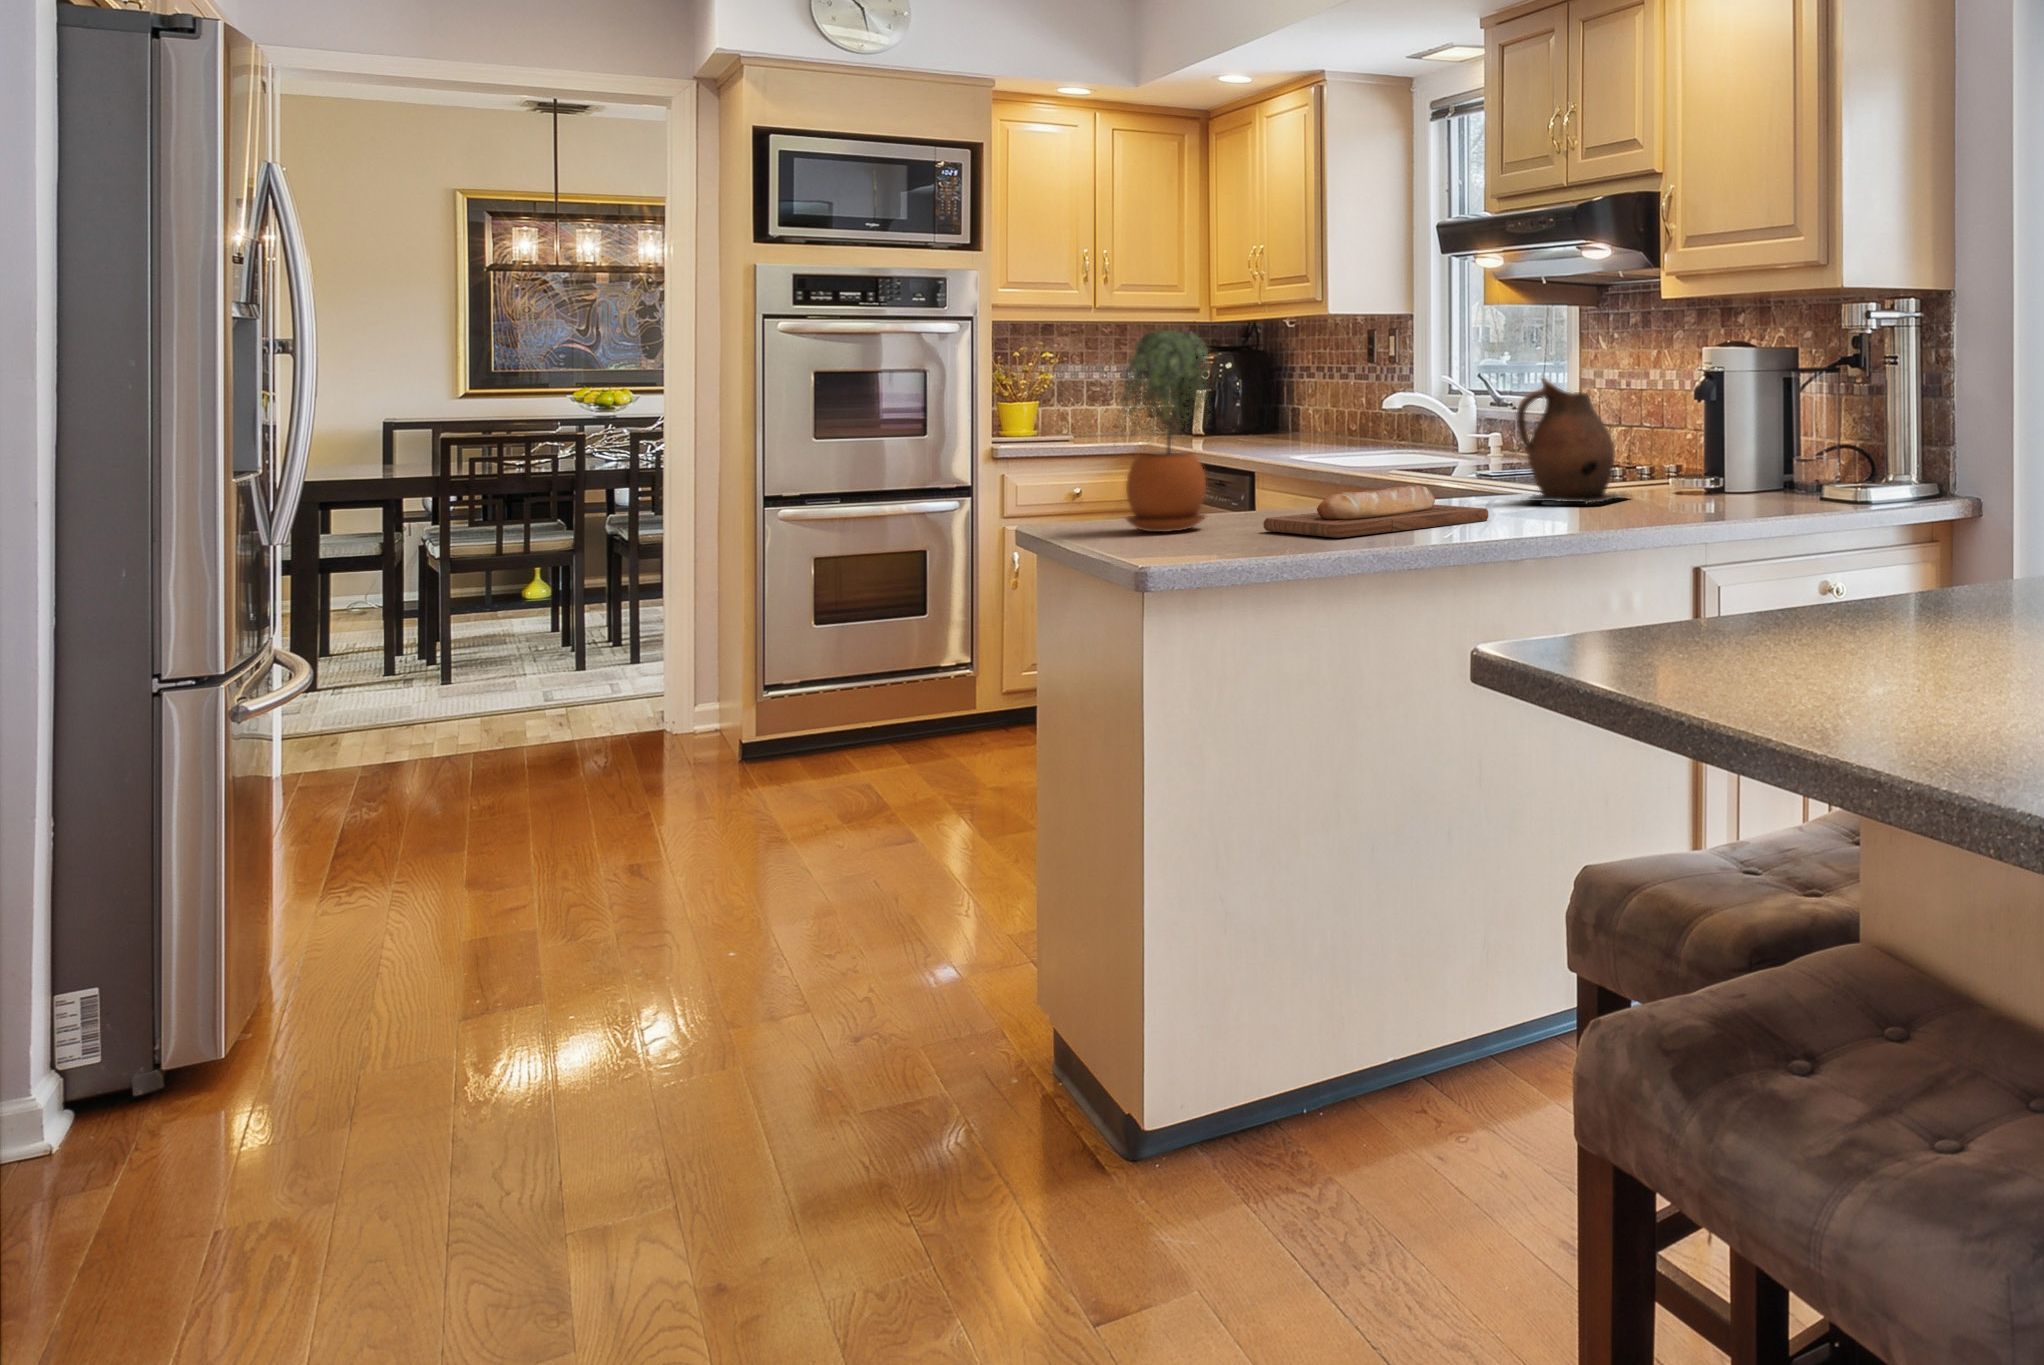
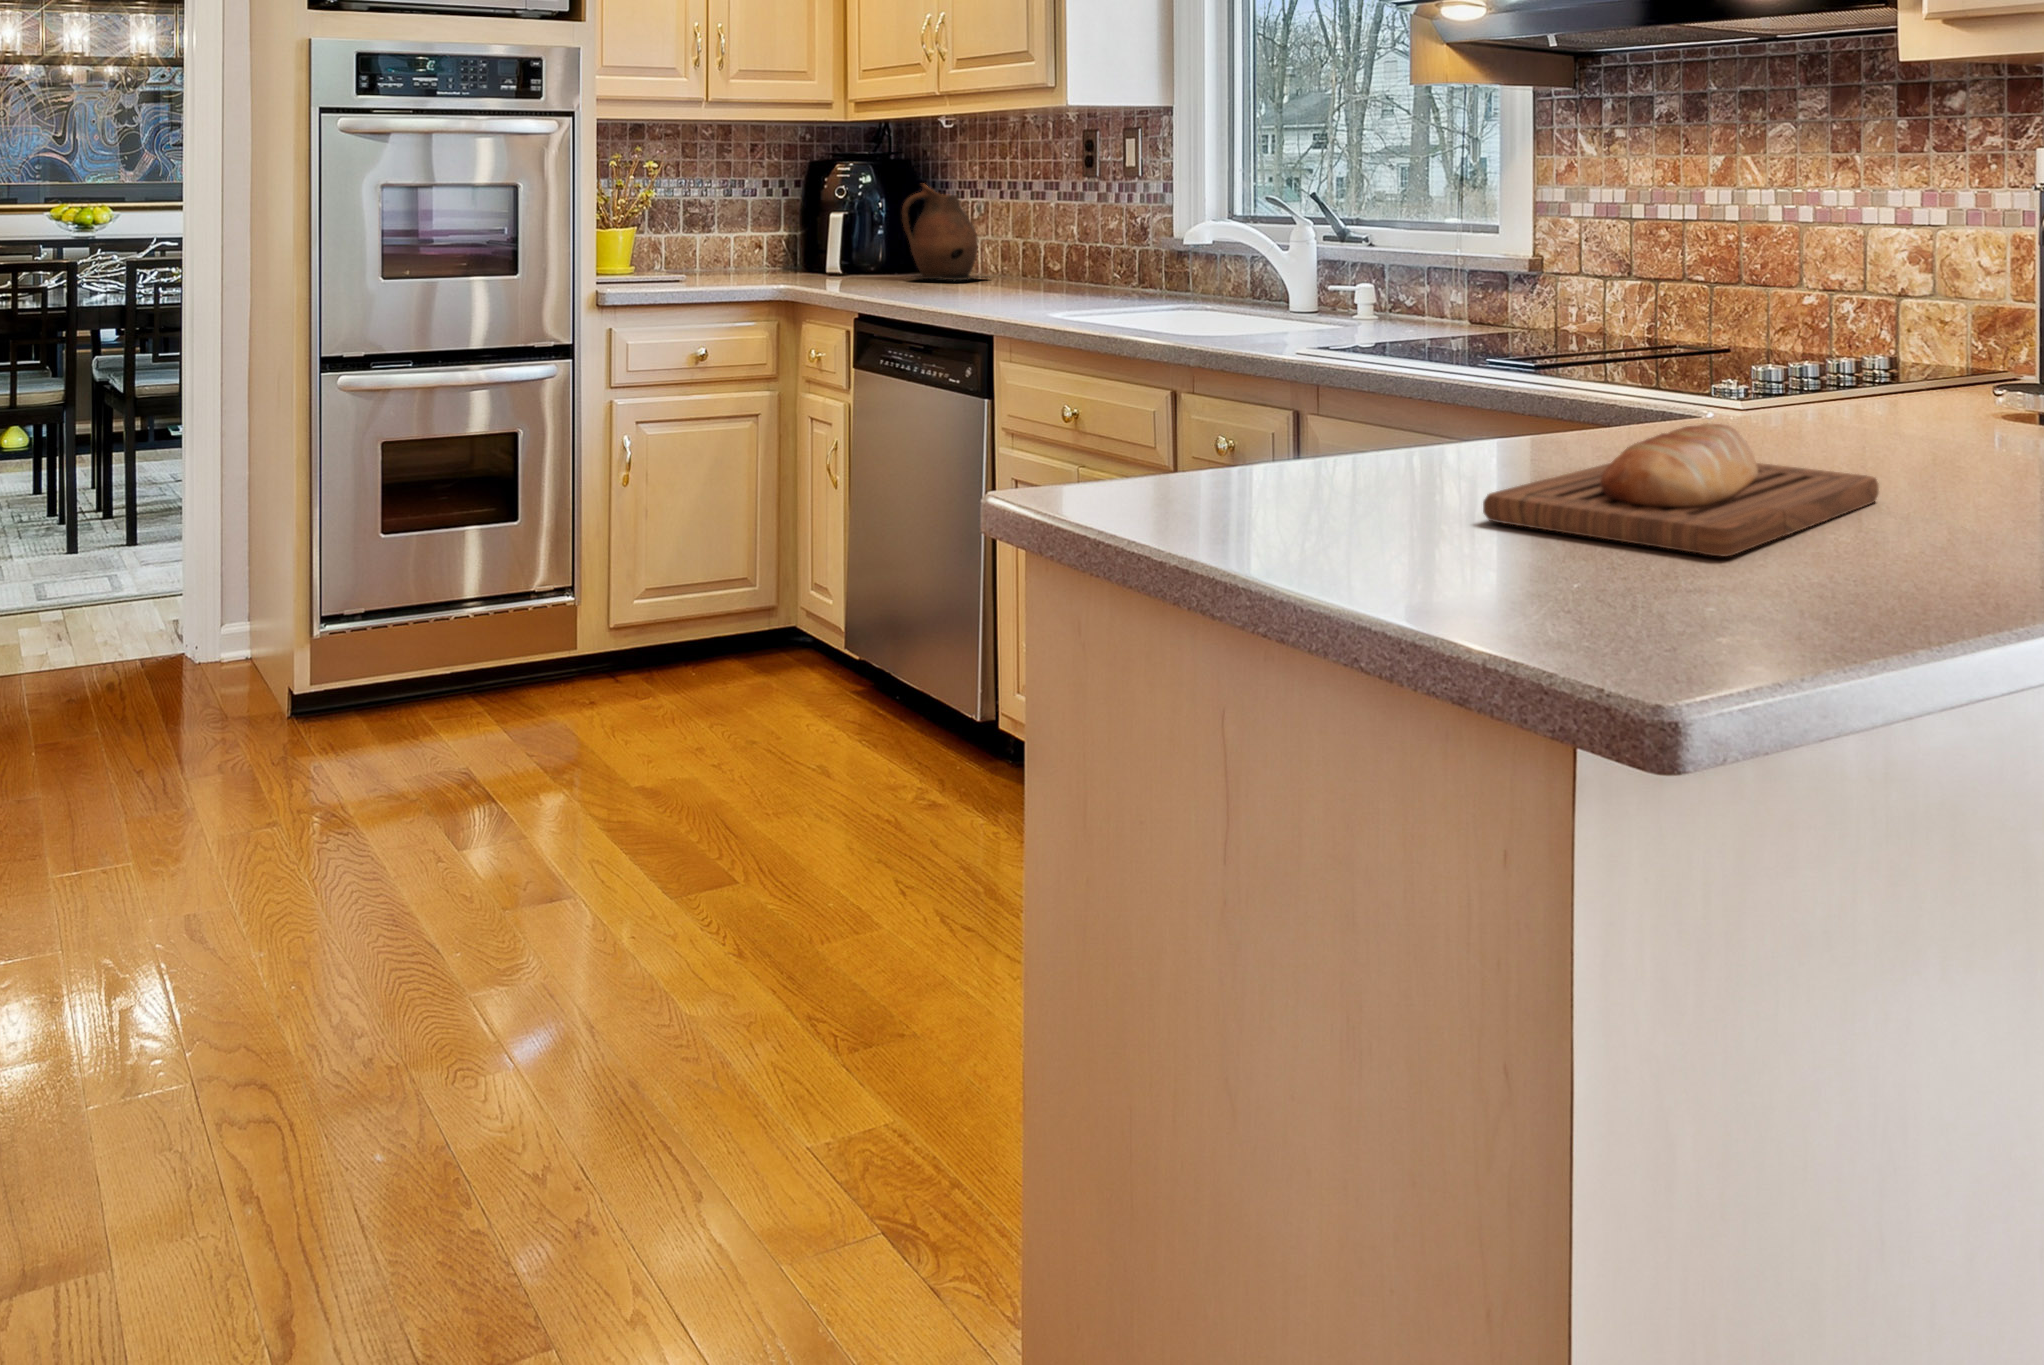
potted plant: present [1114,330,1211,532] -> none [1171,101,1342,514]
ceramic pitcher: present [1516,379,1628,503] -> present [902,184,990,281]

